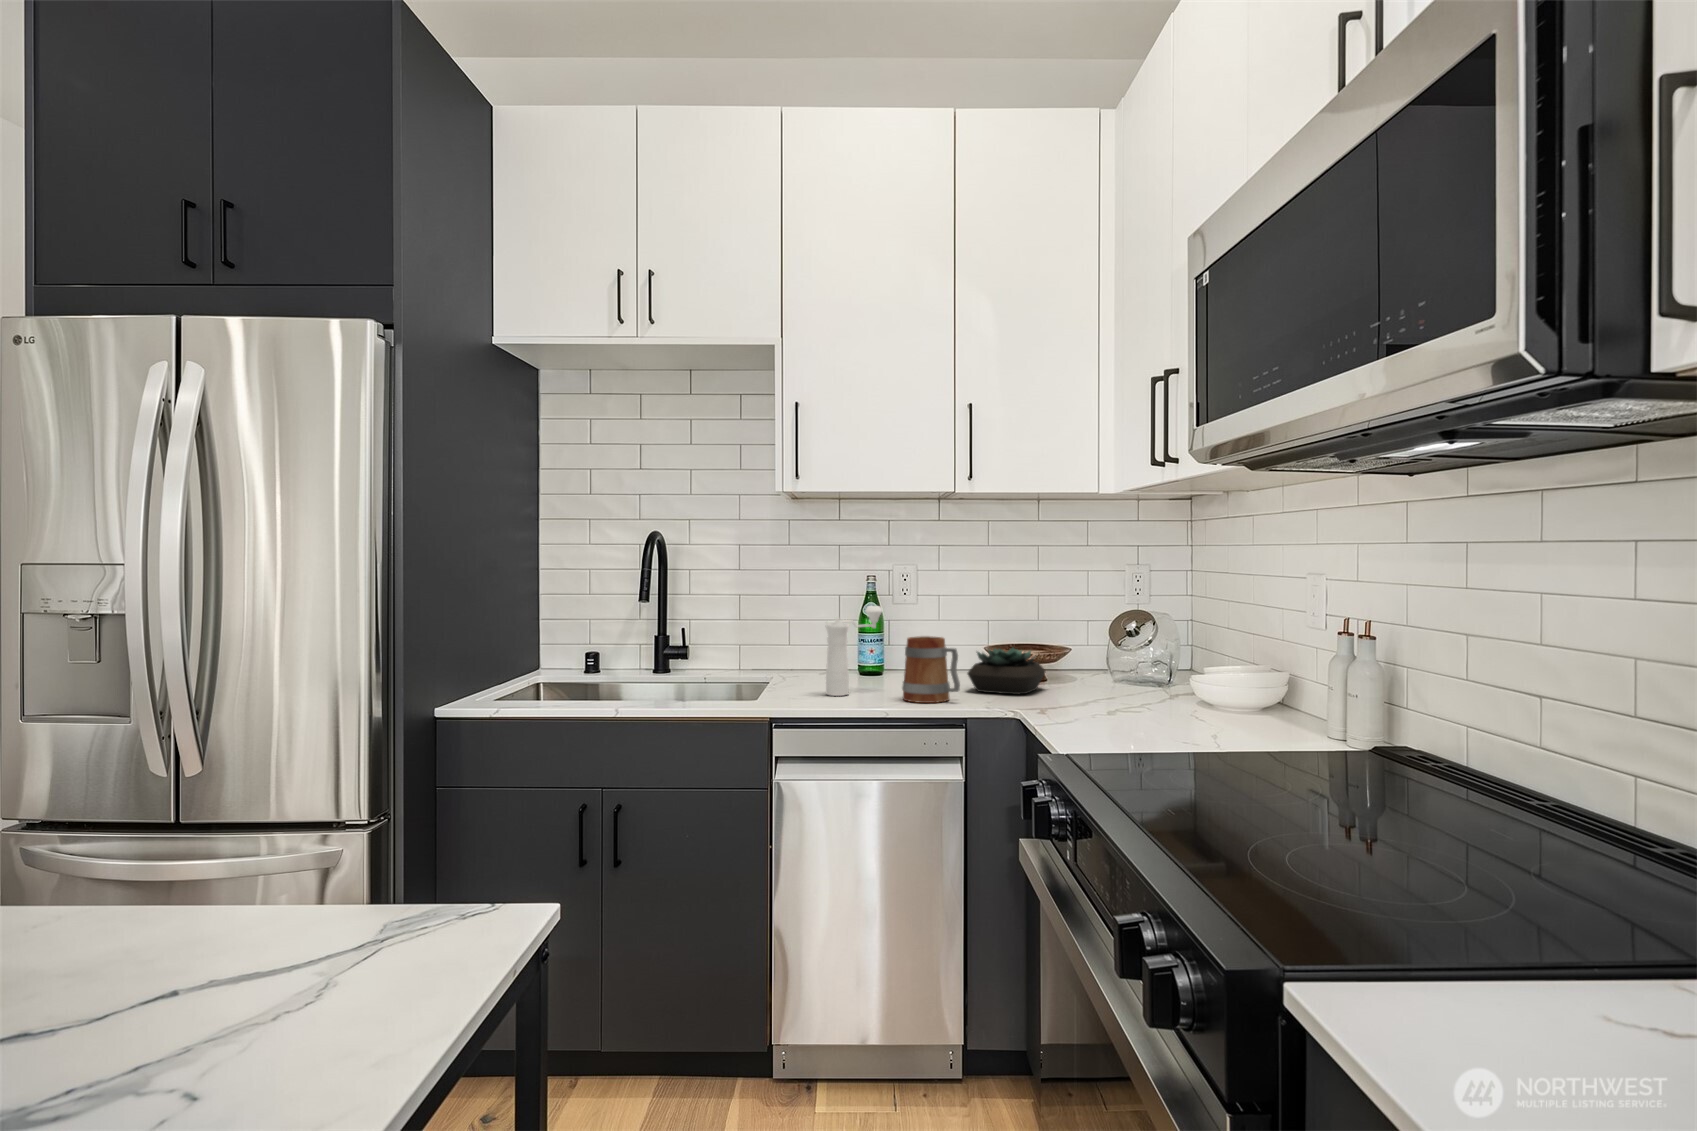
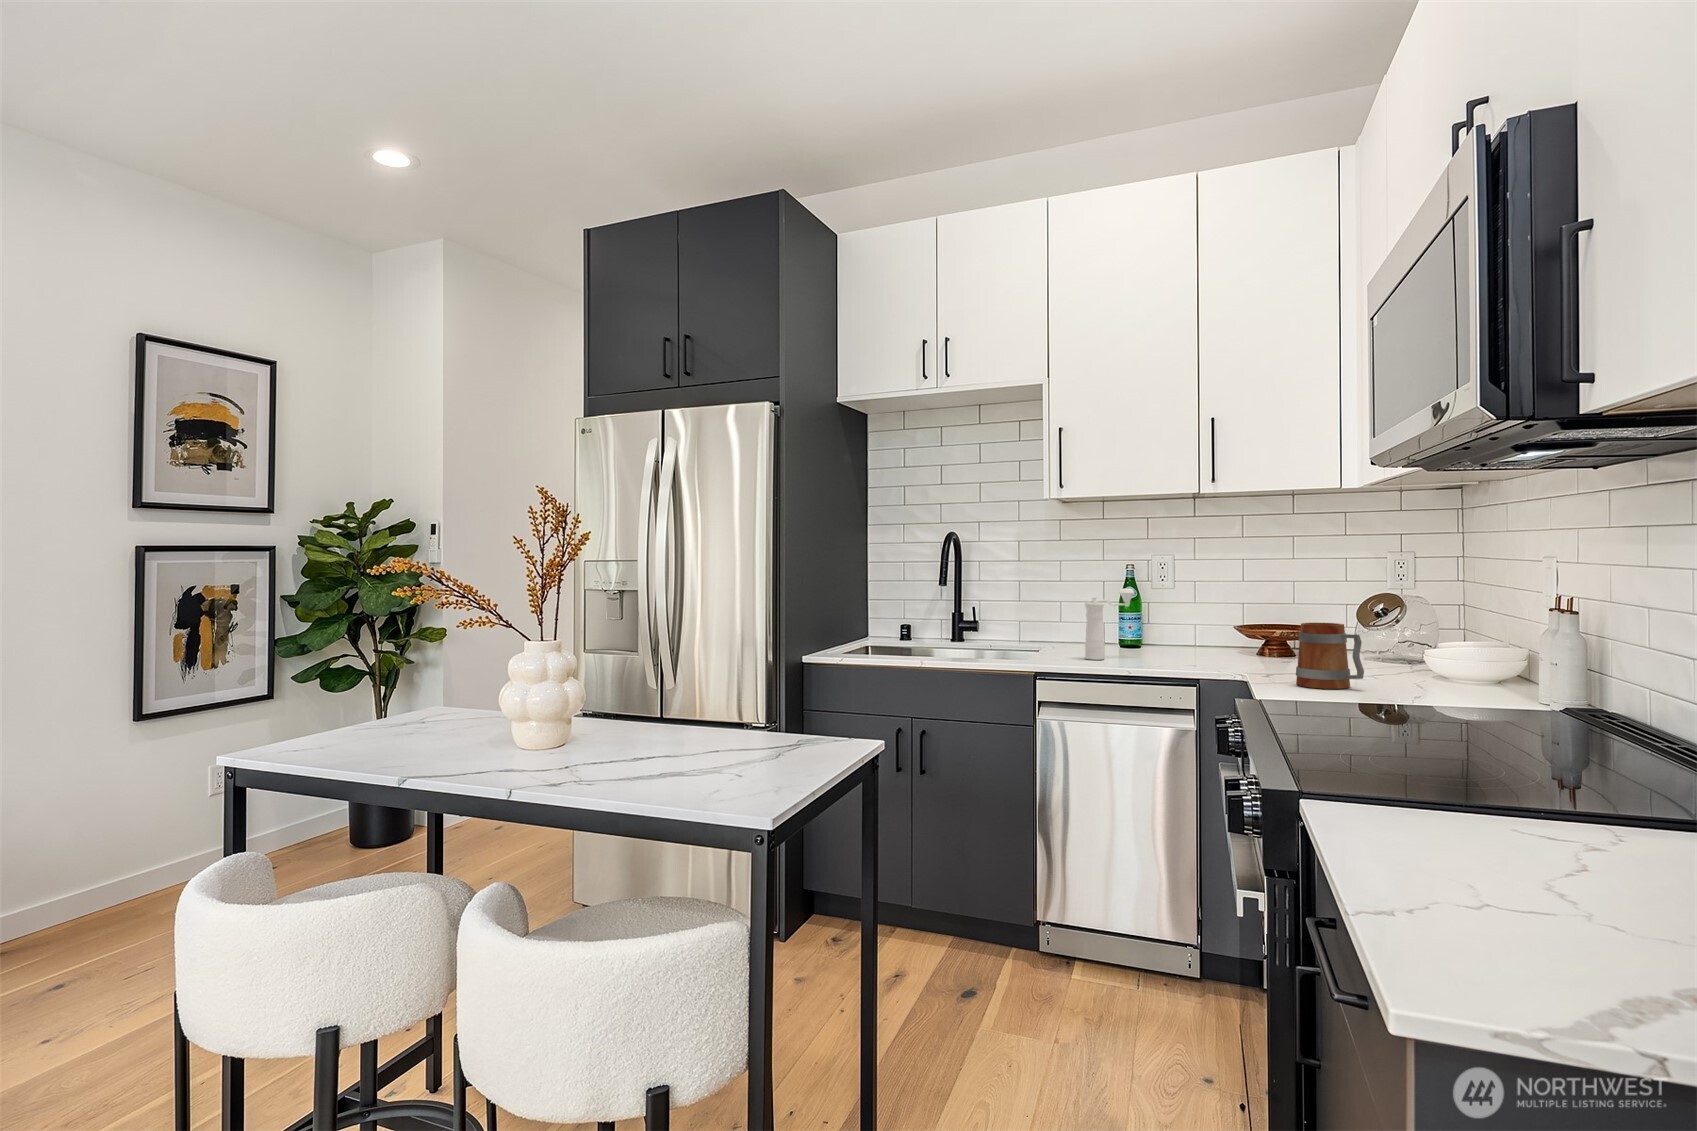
mug: present [902,636,960,703] -> present [1296,623,1364,689]
succulent plant: present [967,648,1046,694] -> none [1208,624,1284,664]

